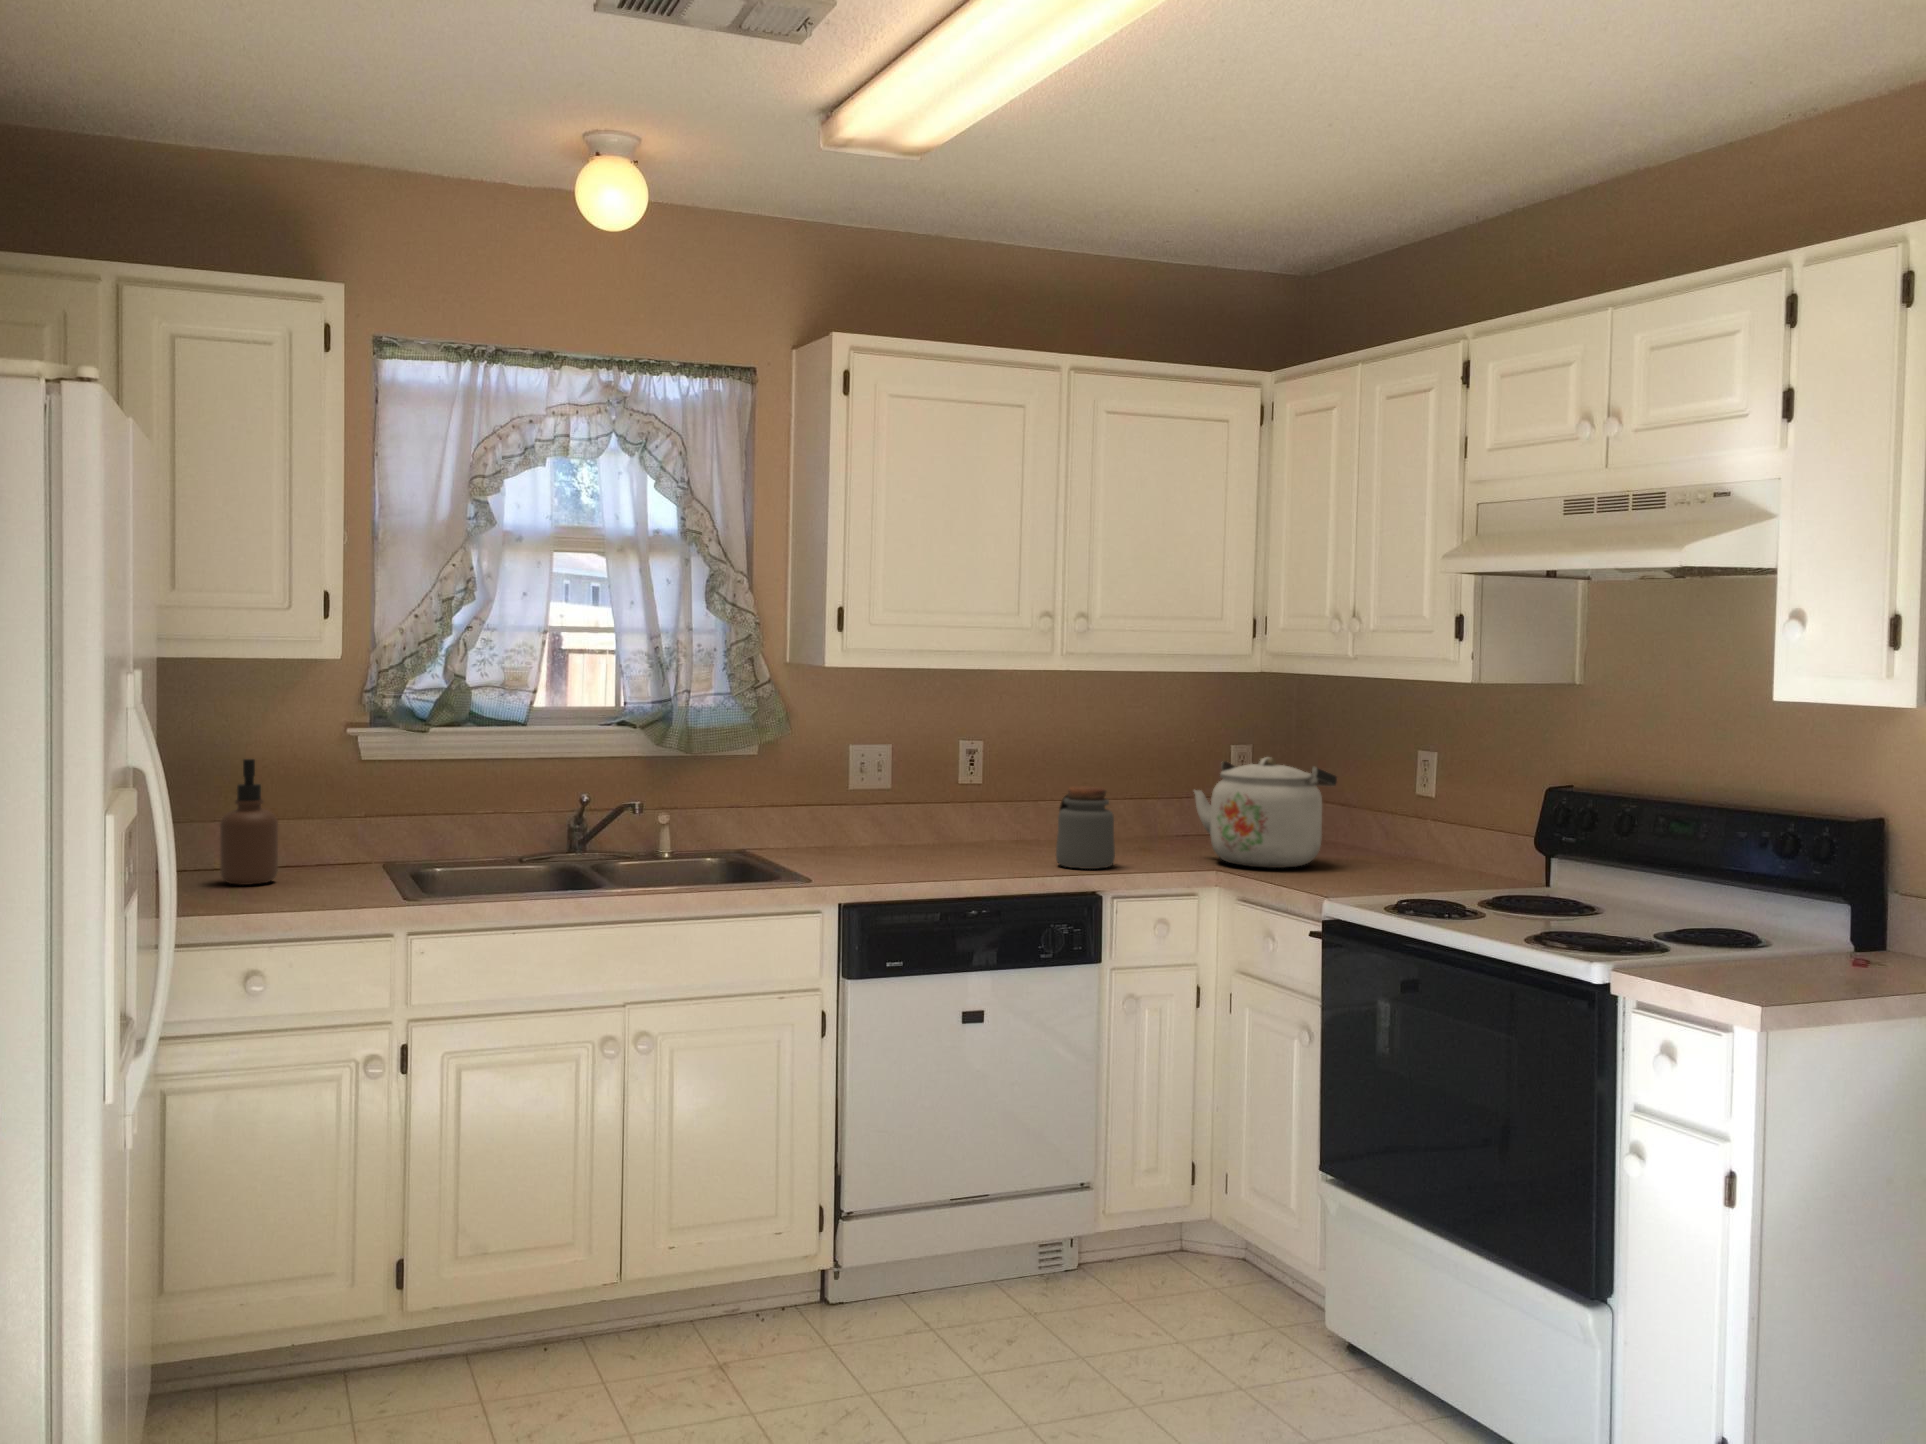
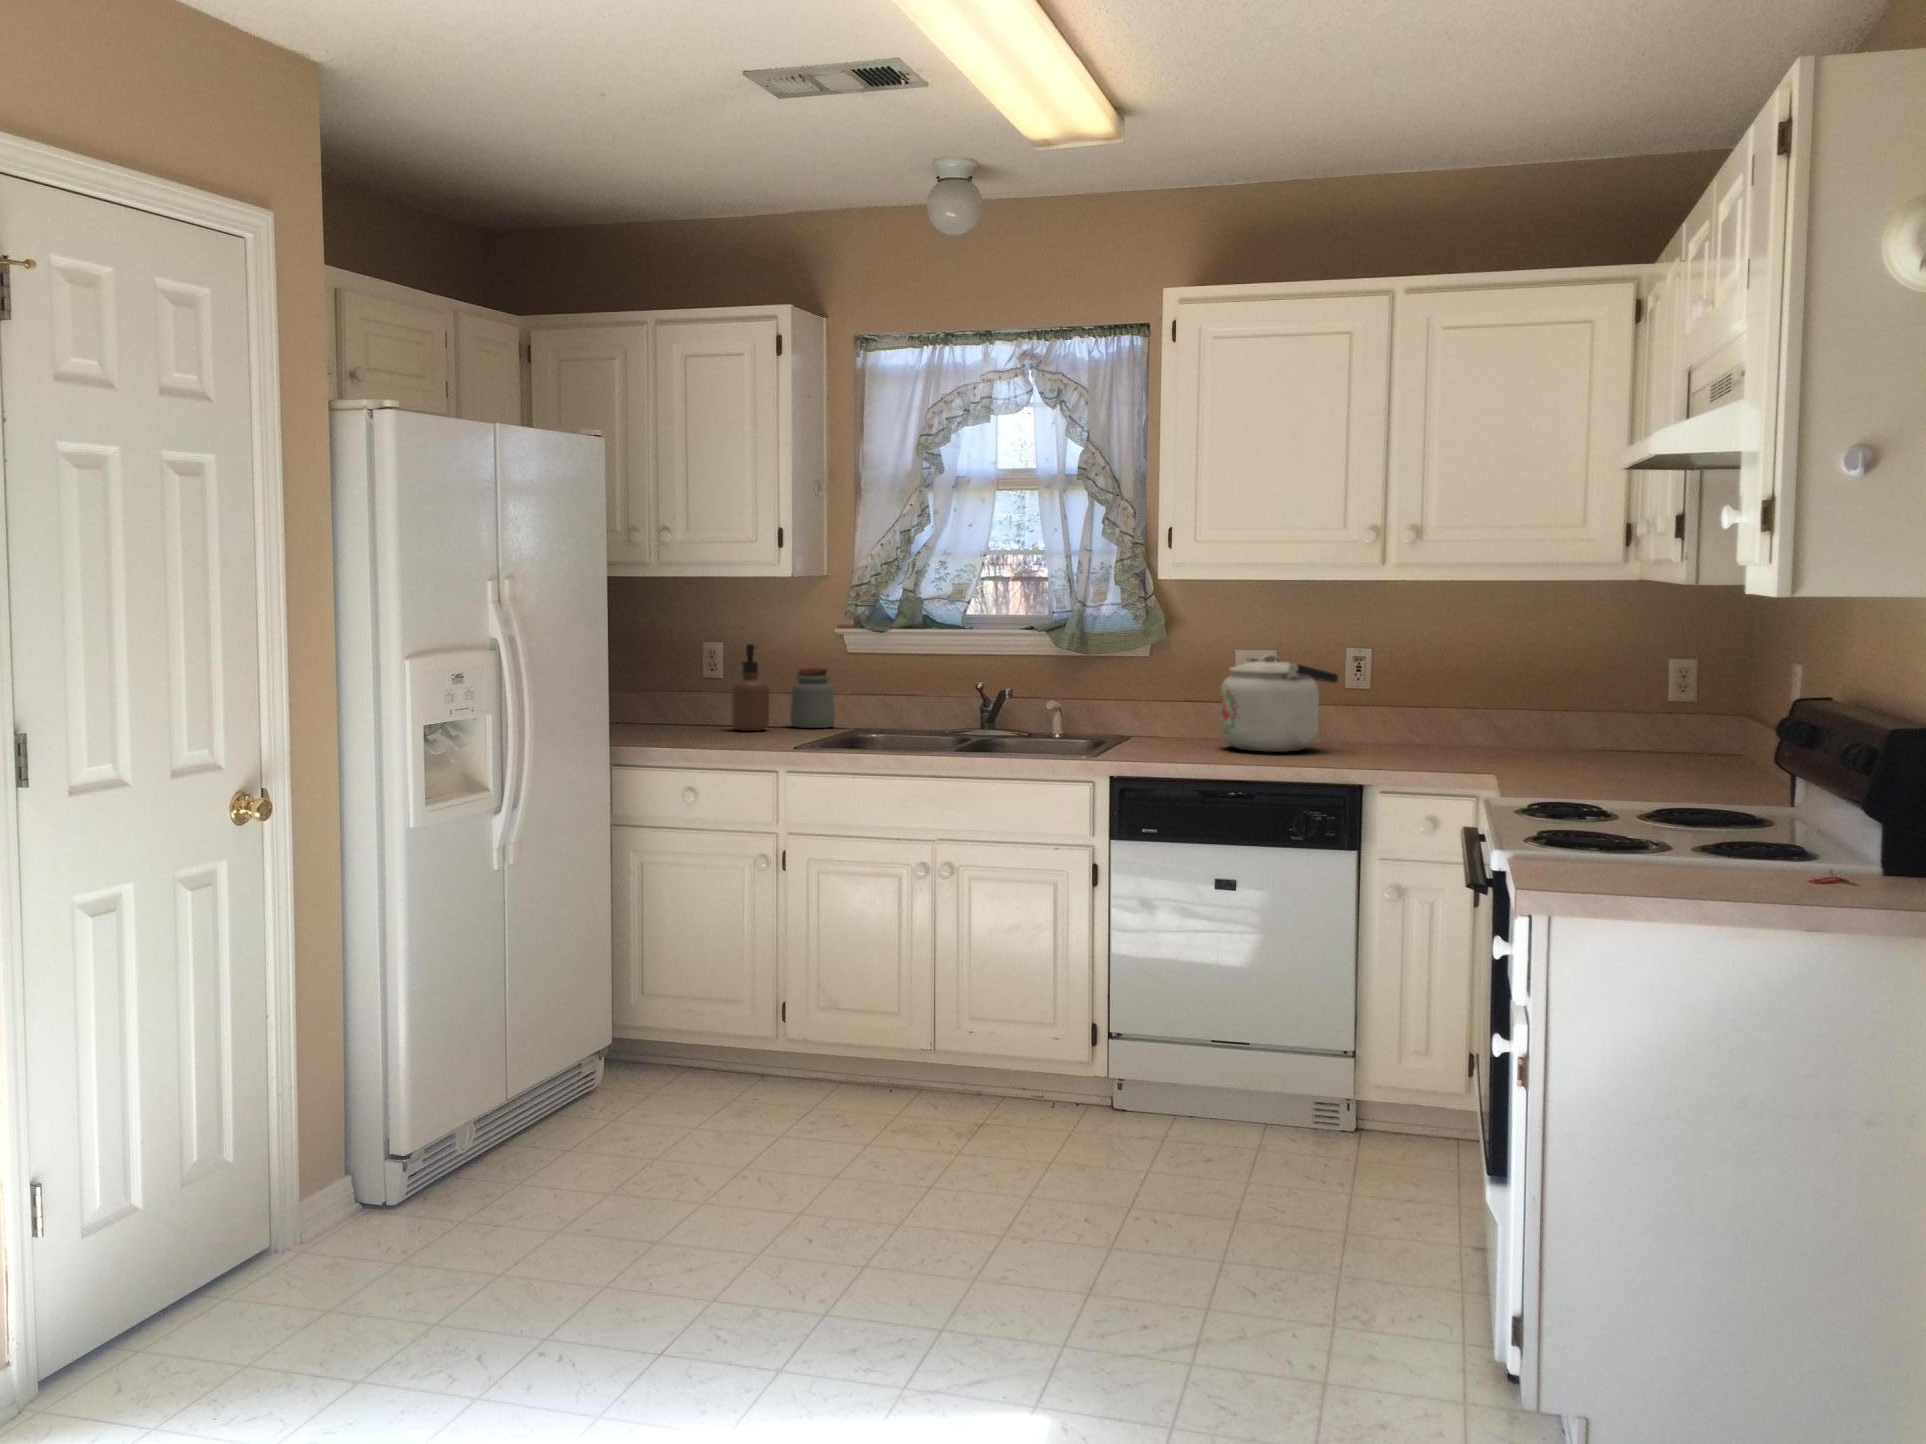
kettle: present [1194,757,1337,868] -> present [1220,654,1338,752]
jar: present [1056,787,1115,869] -> present [790,666,835,728]

